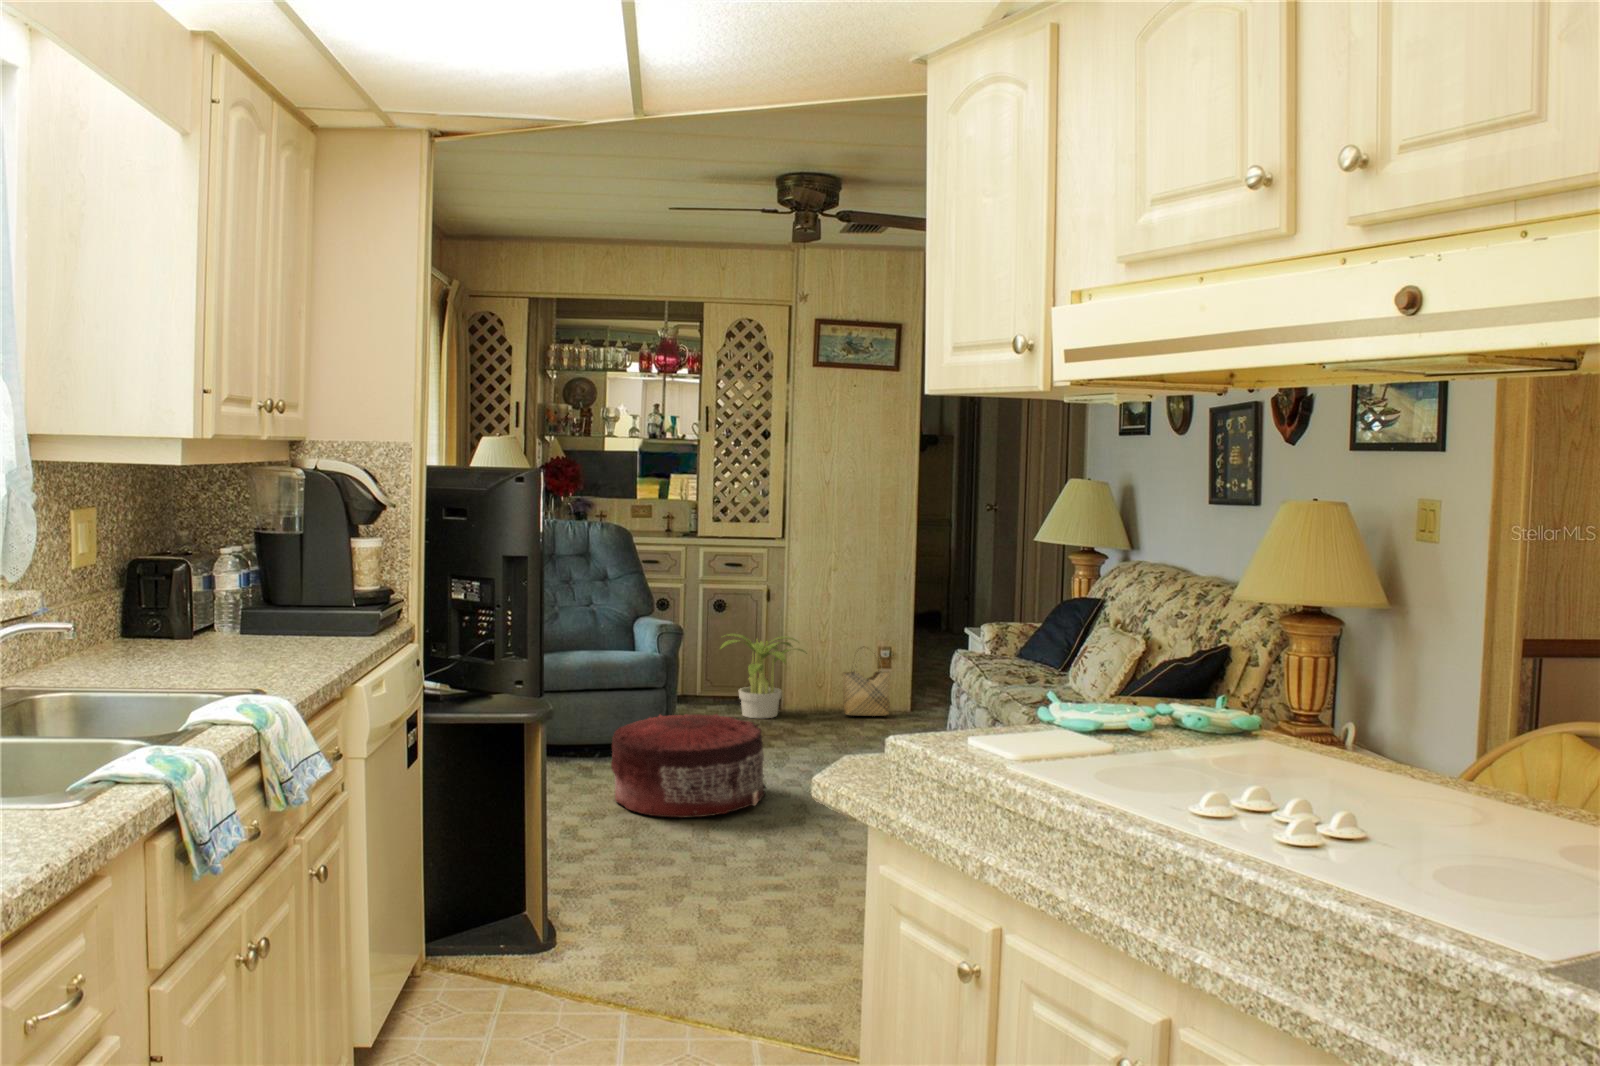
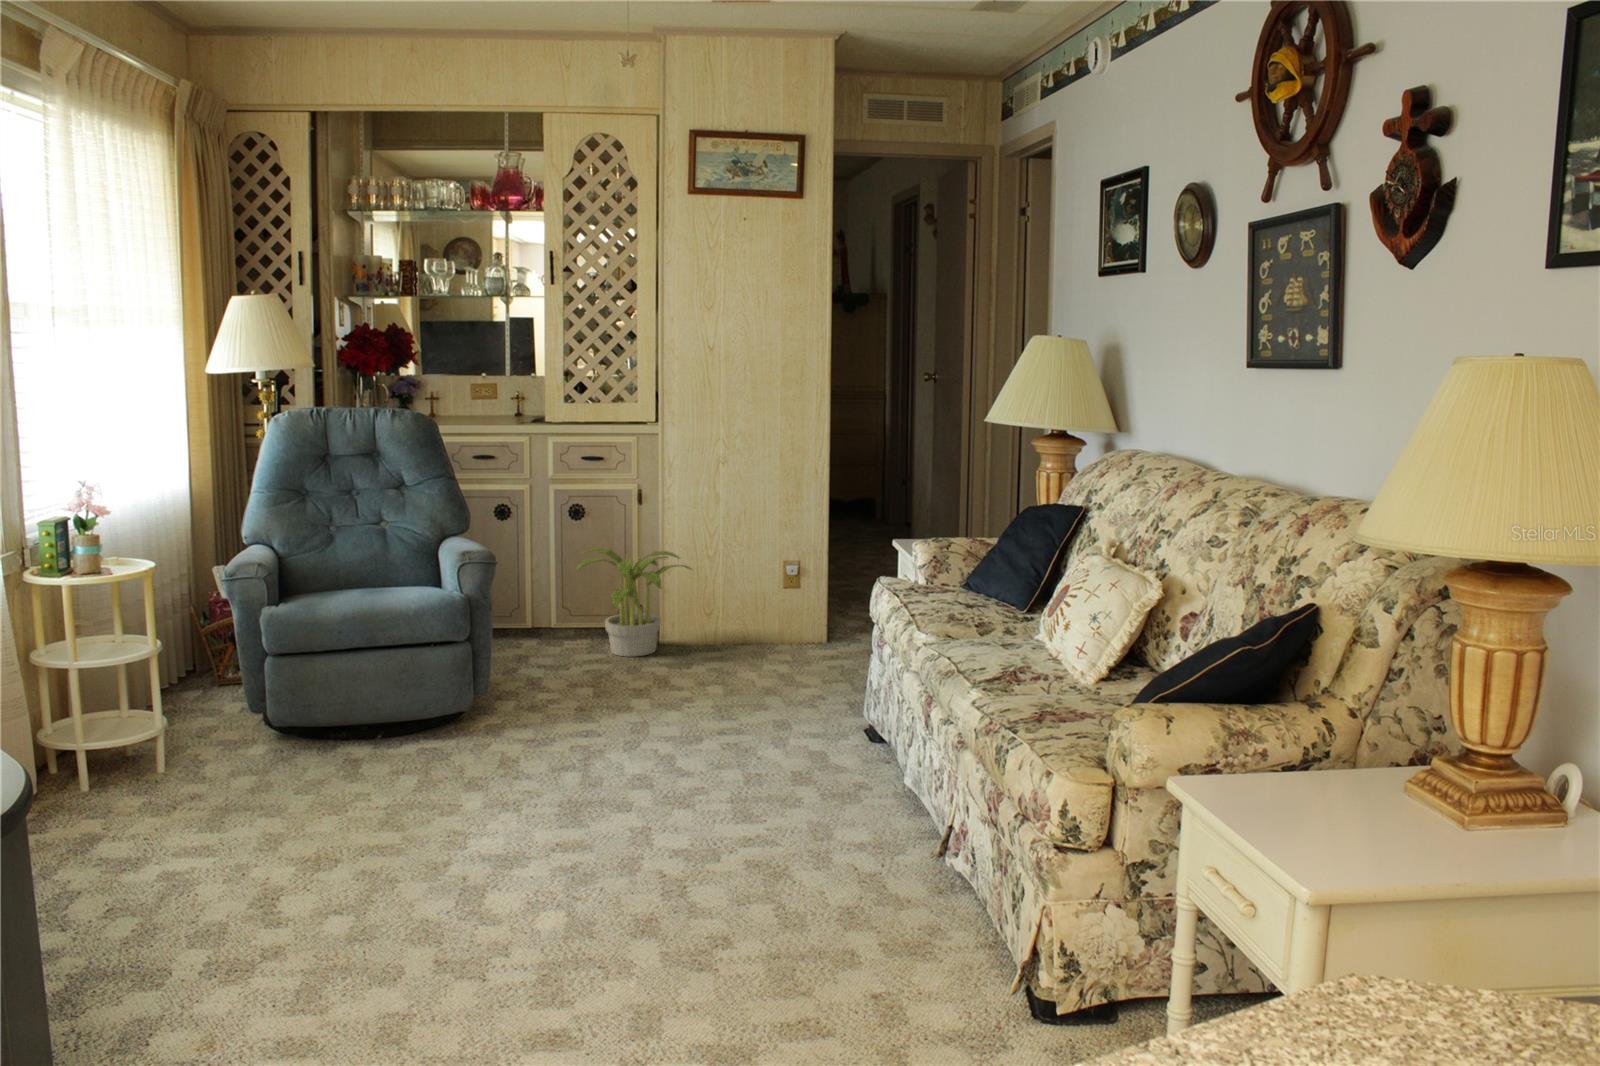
woven basket: present [843,651,891,716] -> none [737,559,800,647]
pouf: present [611,714,766,818] -> none [348,687,599,870]

